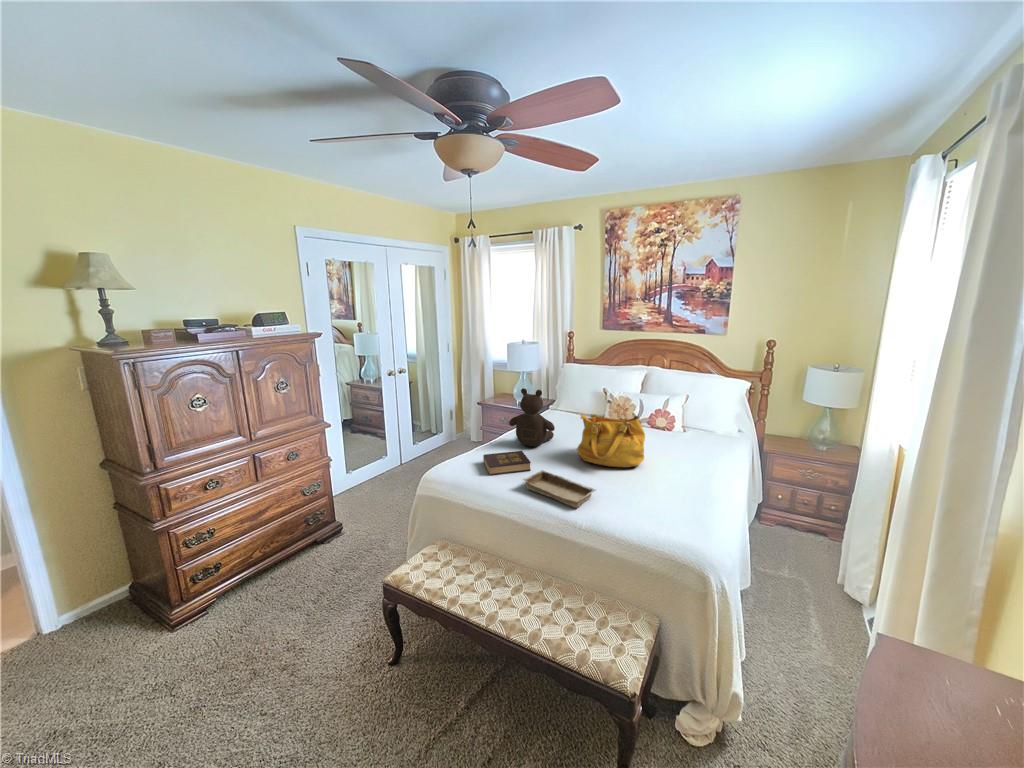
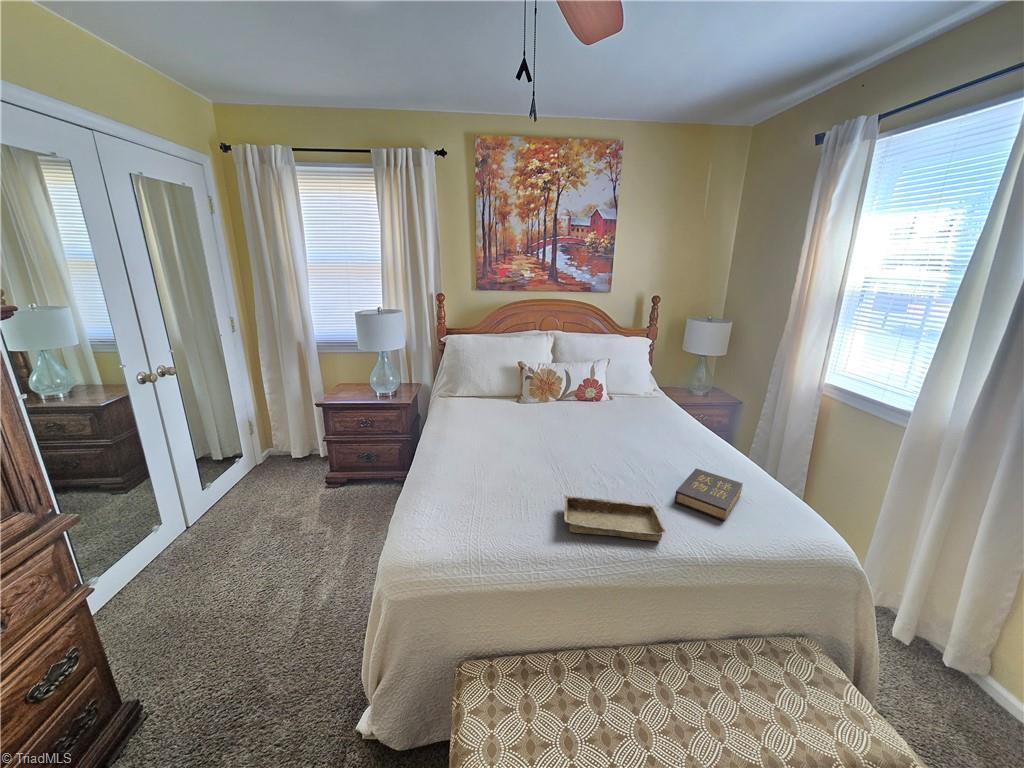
teddy bear: present [509,388,555,446] -> none [454,379,523,459]
handbag: present [577,414,645,467] -> none [563,392,639,464]
hardback book: present [483,451,531,475] -> present [674,468,743,521]

